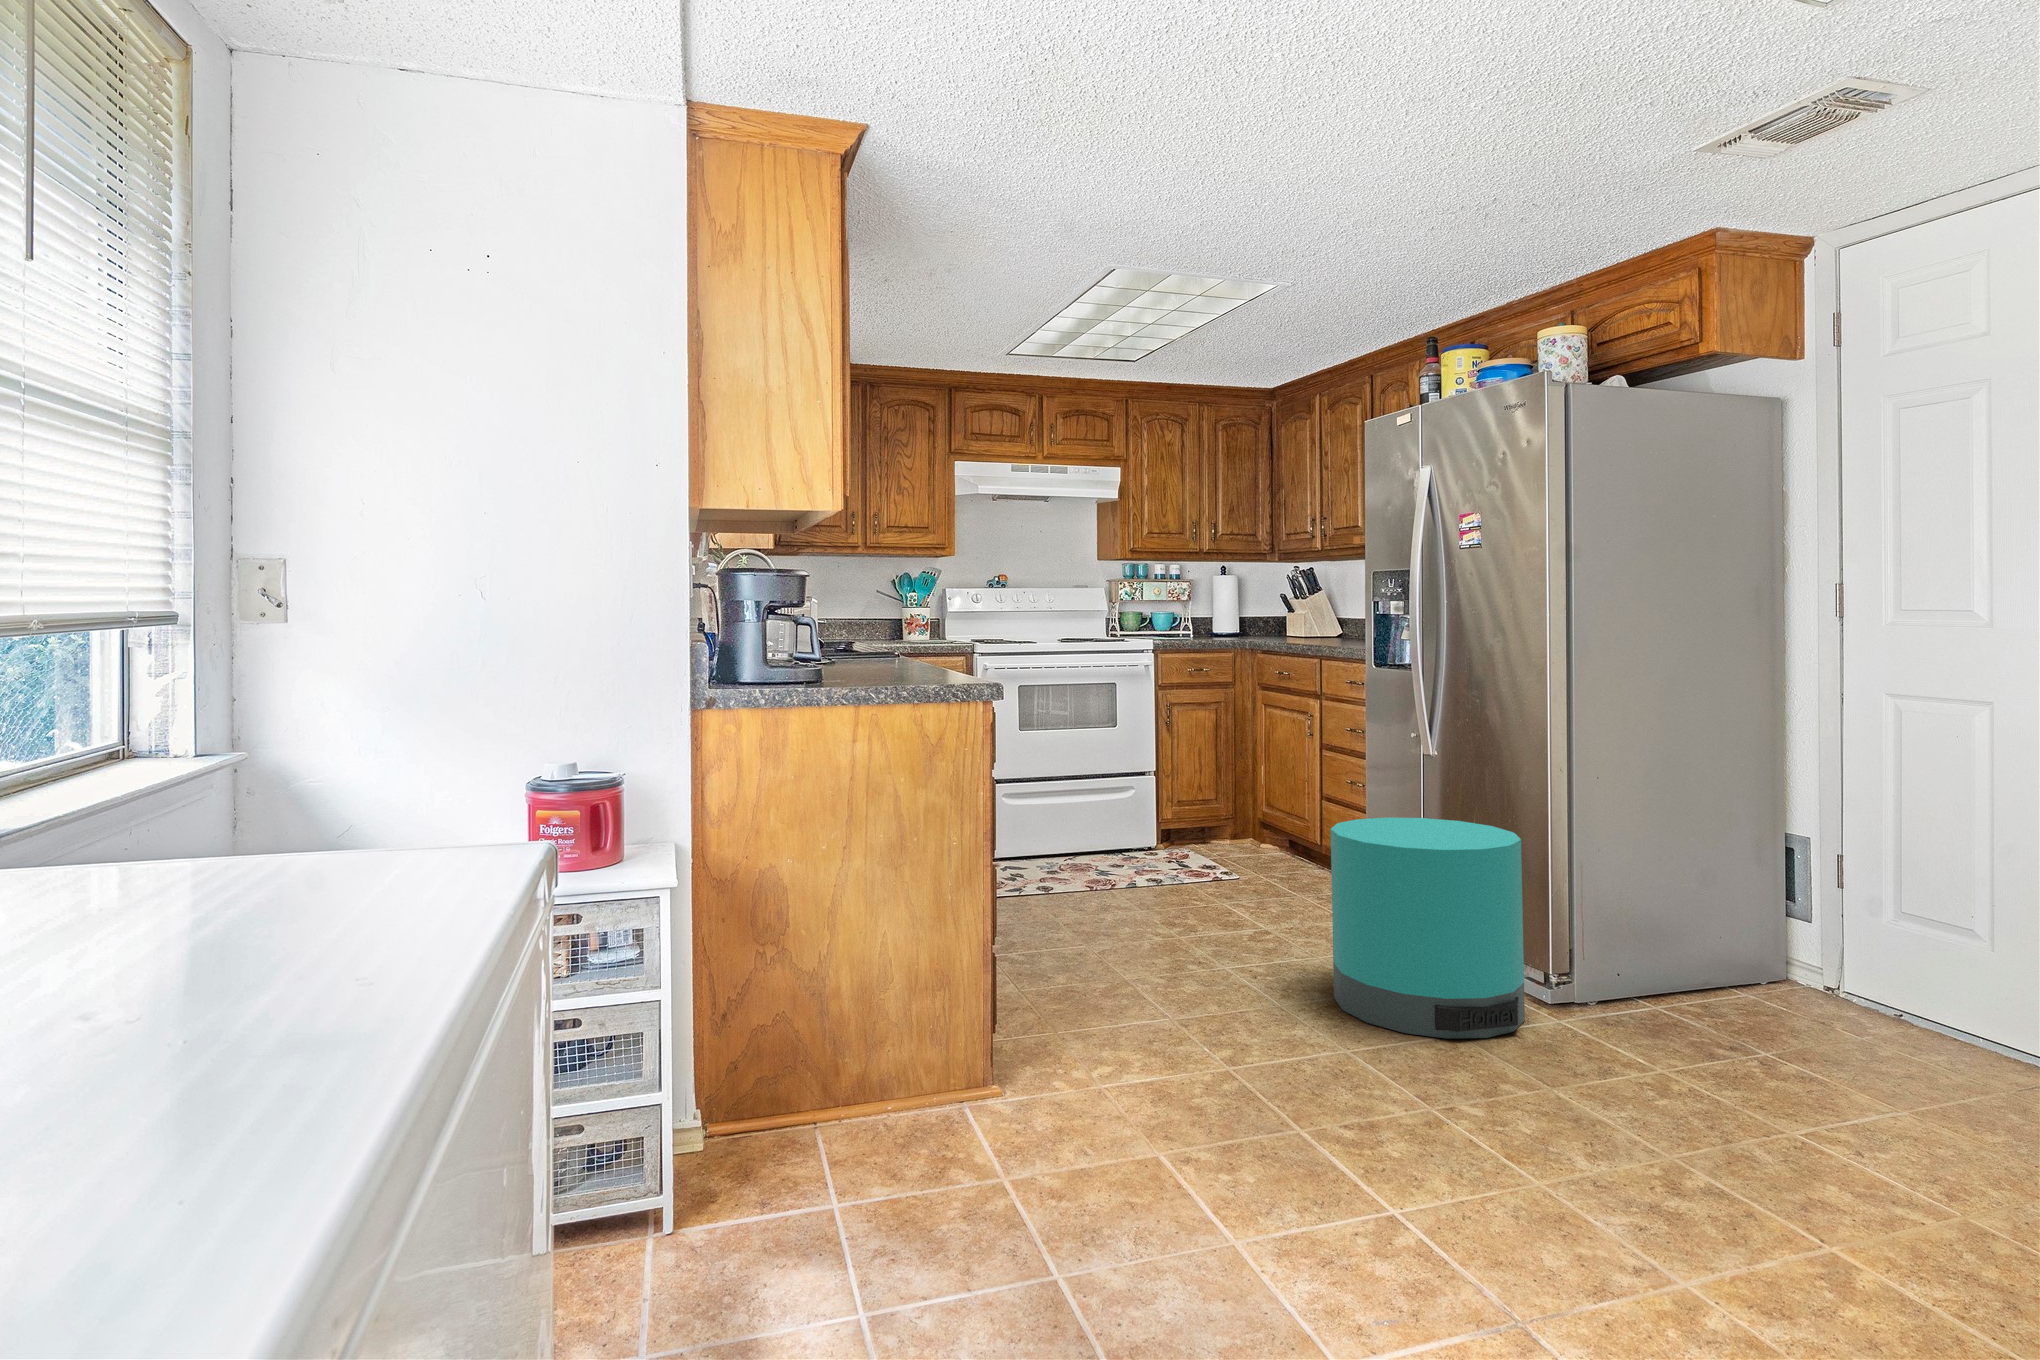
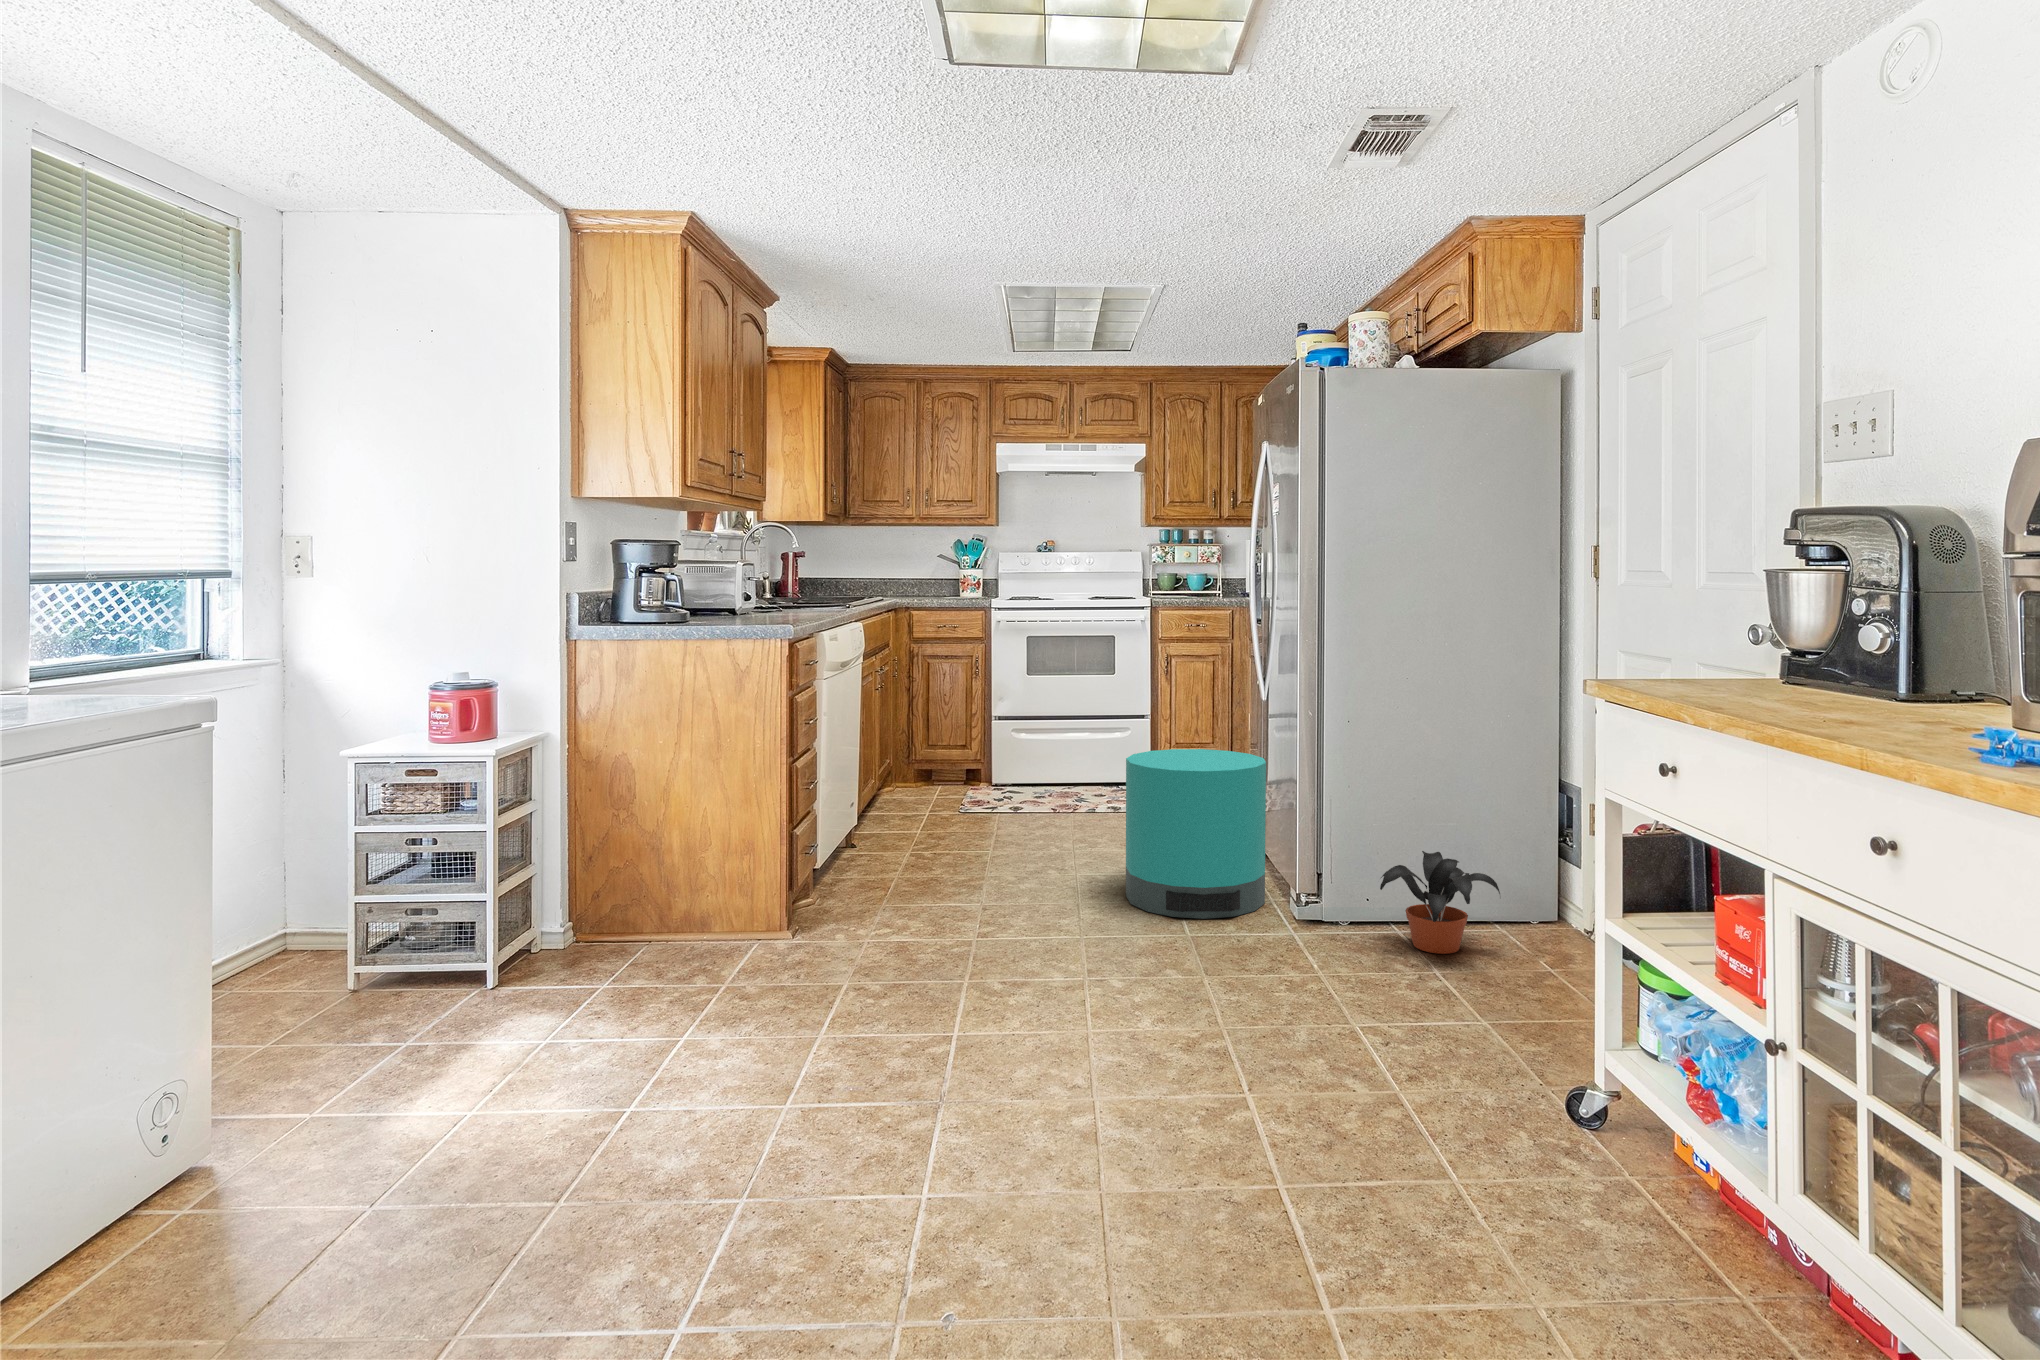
potted plant: none [1716,934,1900,1066] -> present [1380,851,1500,954]

